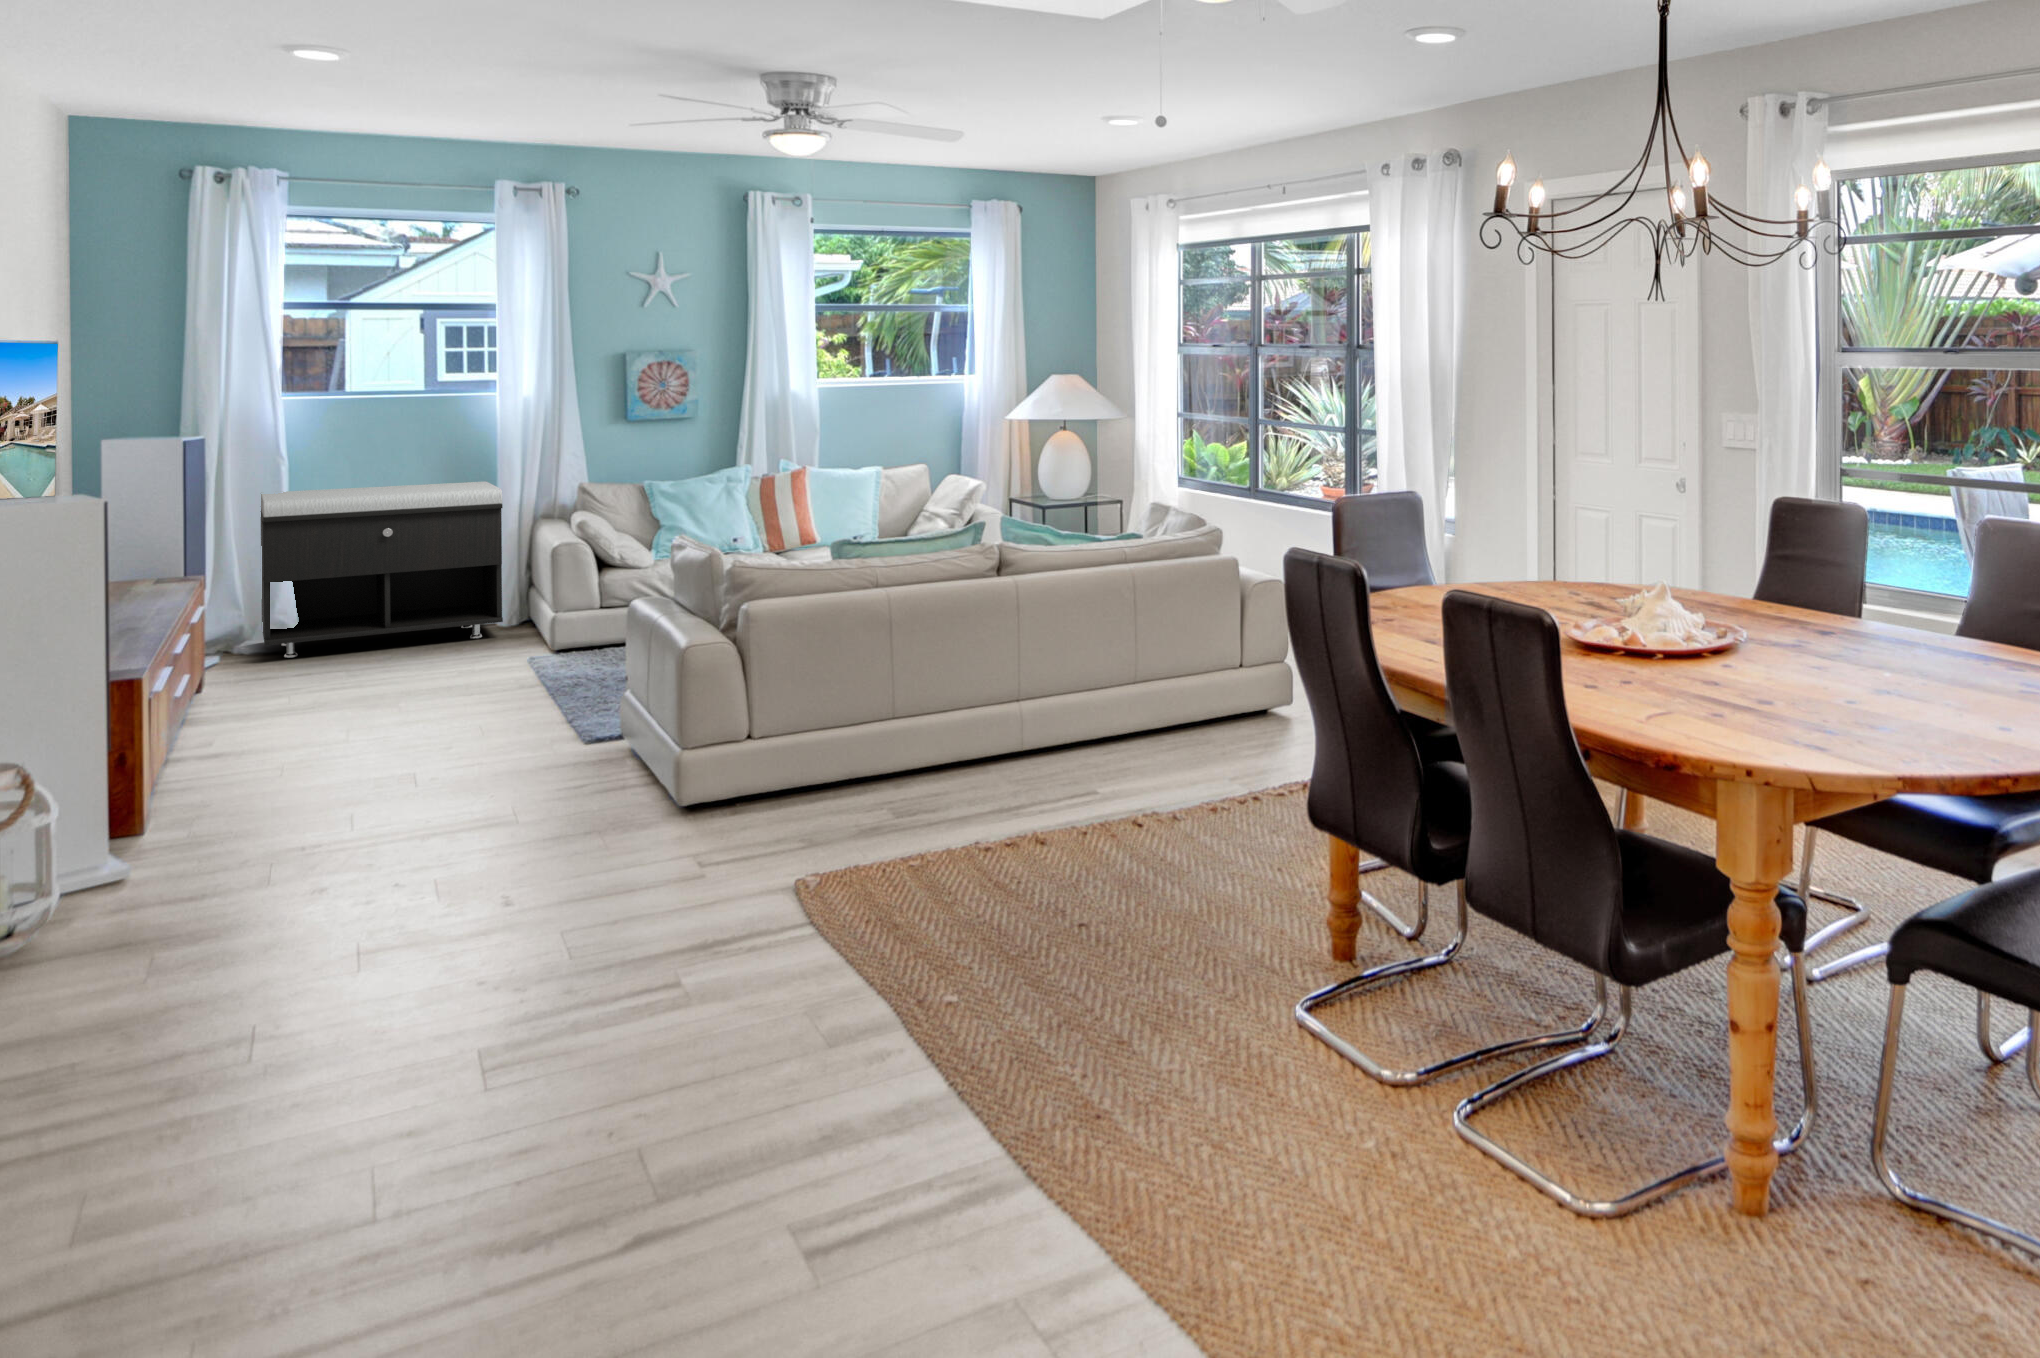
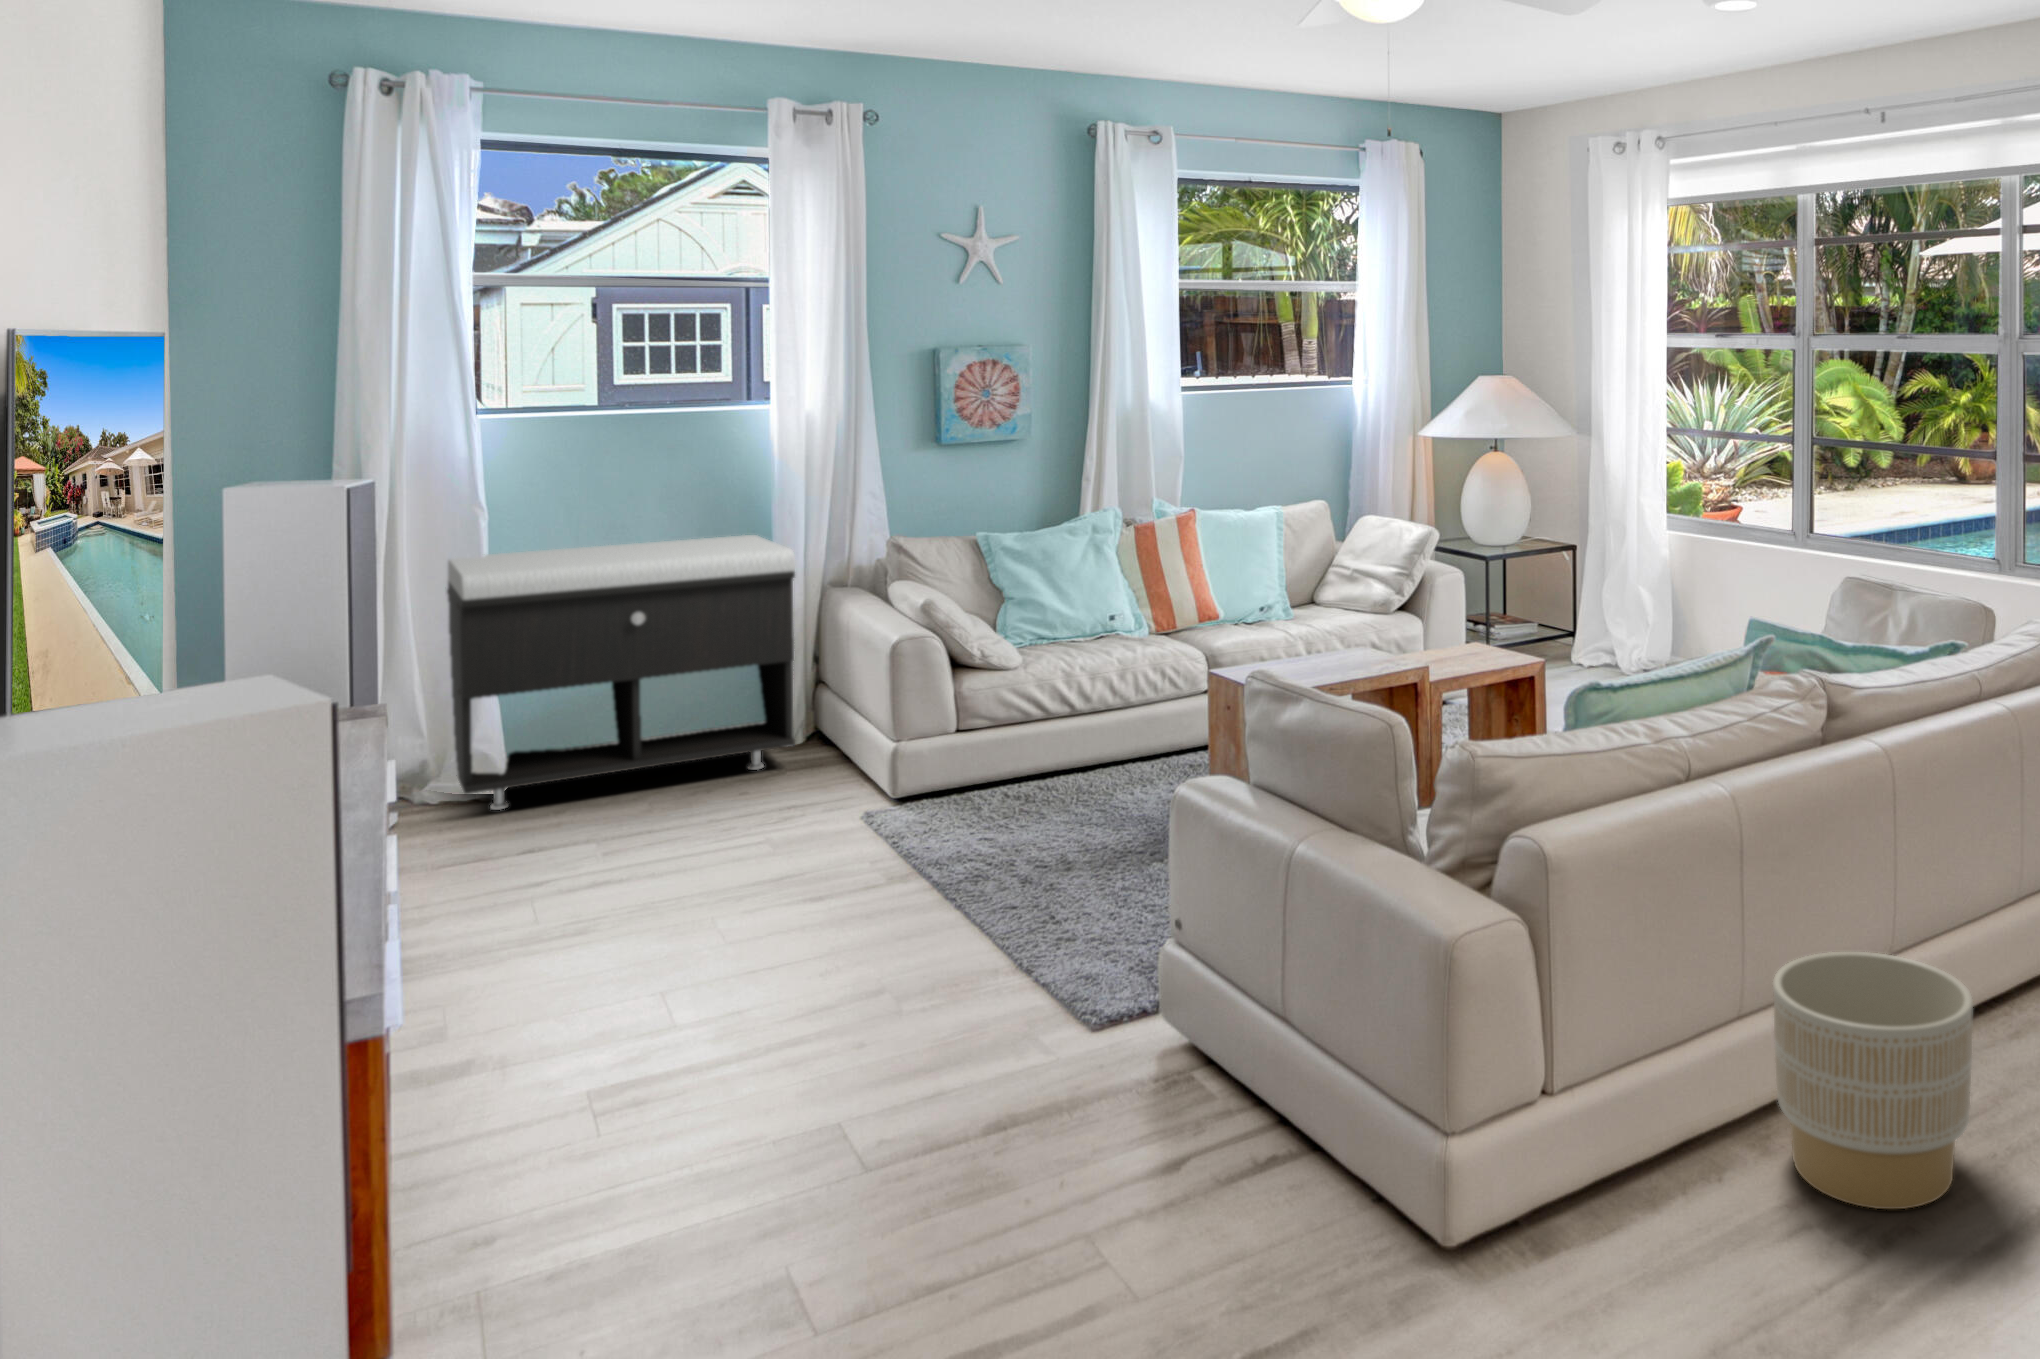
planter: none [910,682,1015,800] -> present [1773,952,1973,1209]

